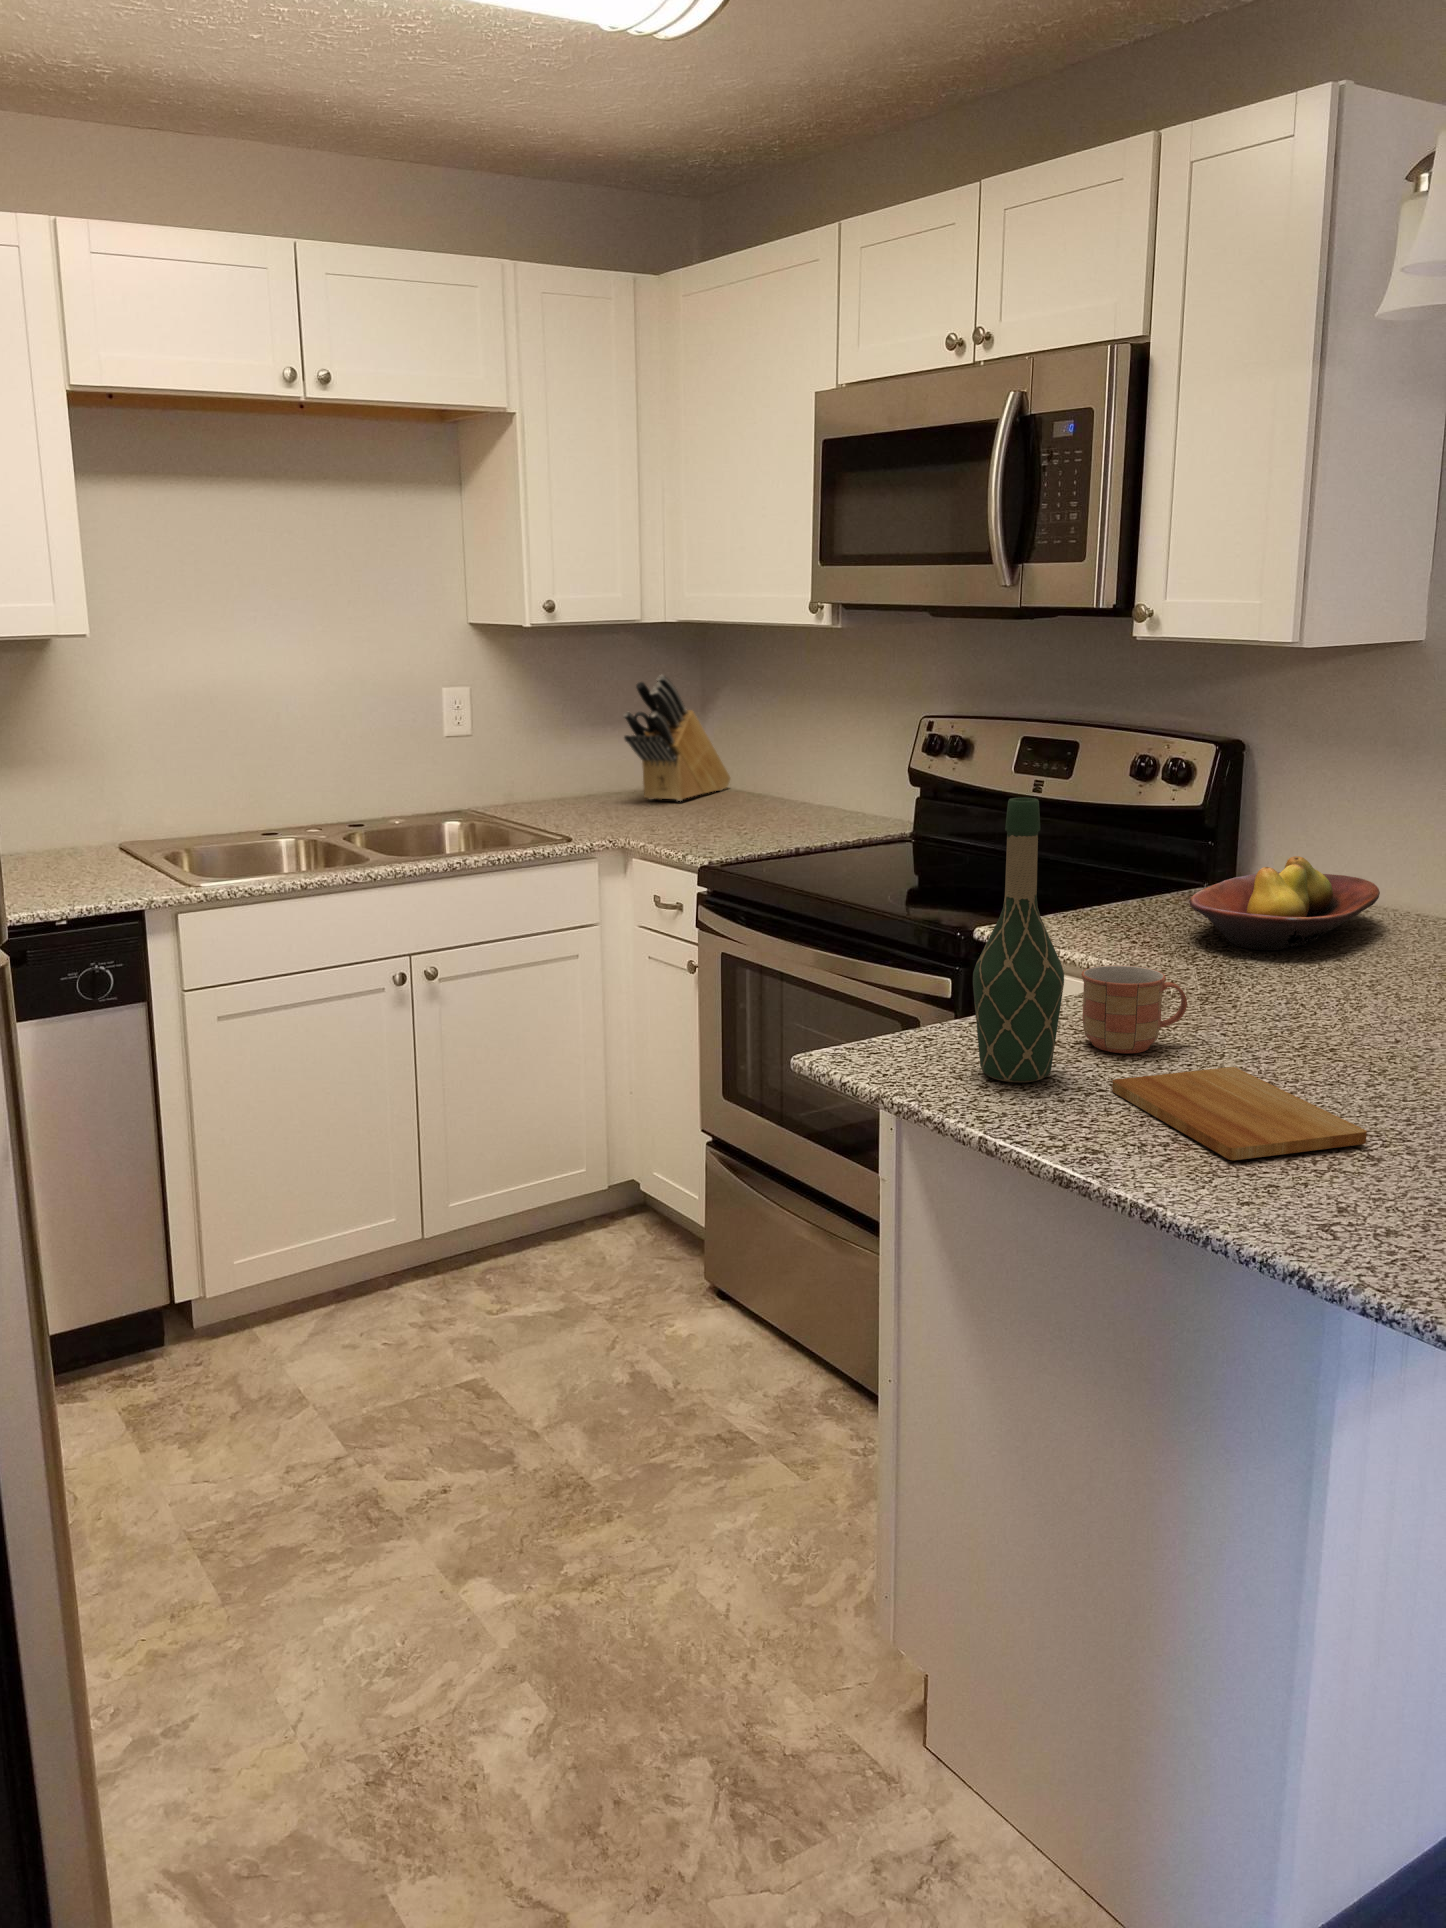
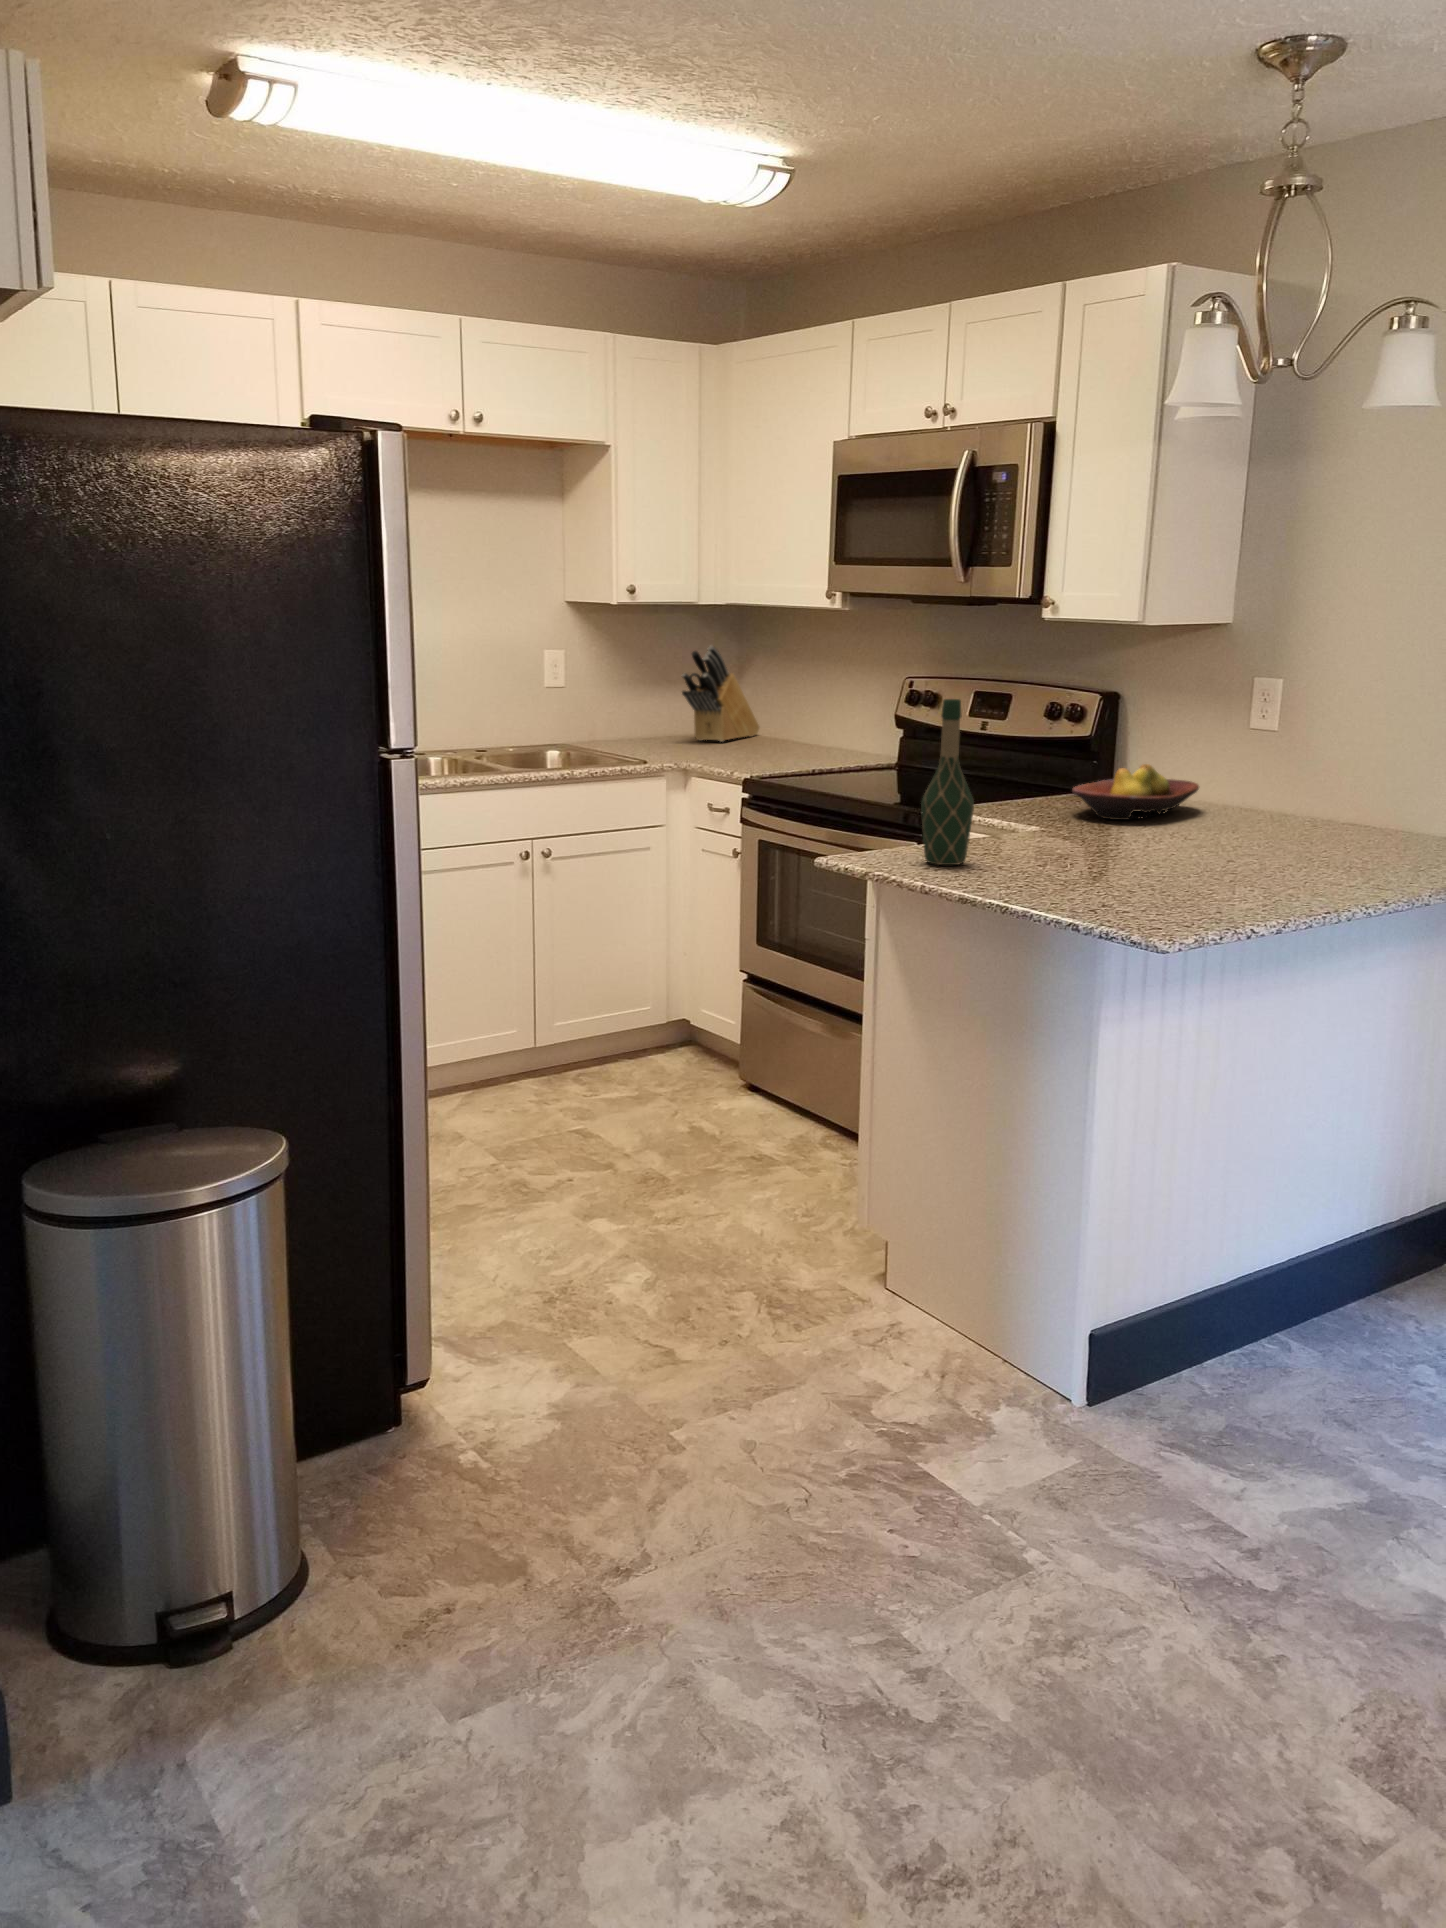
mug: present [1081,965,1187,1053] -> none [988,808,1050,857]
cutting board: present [1112,1067,1367,1160] -> none [999,860,1133,891]

